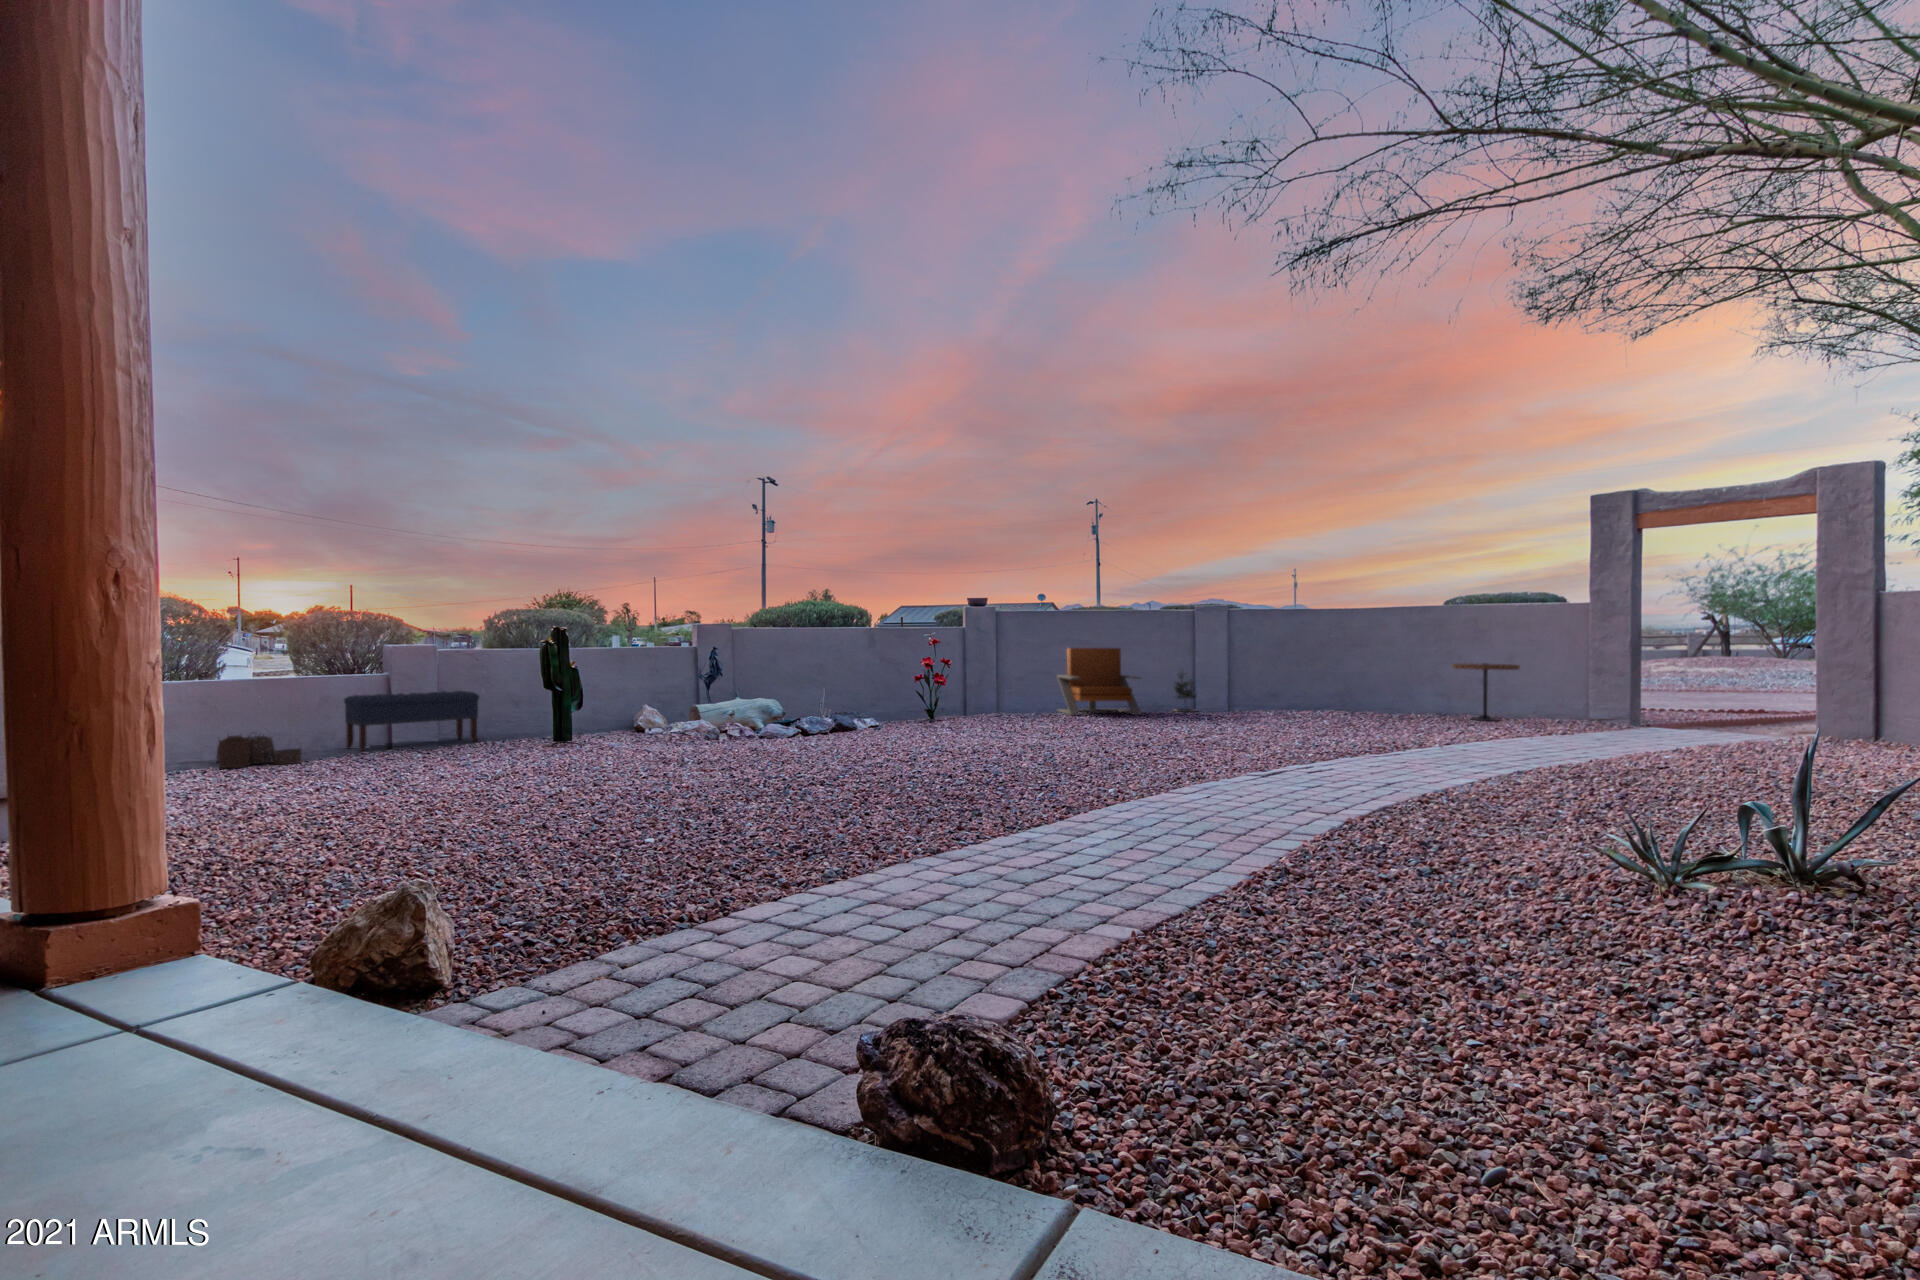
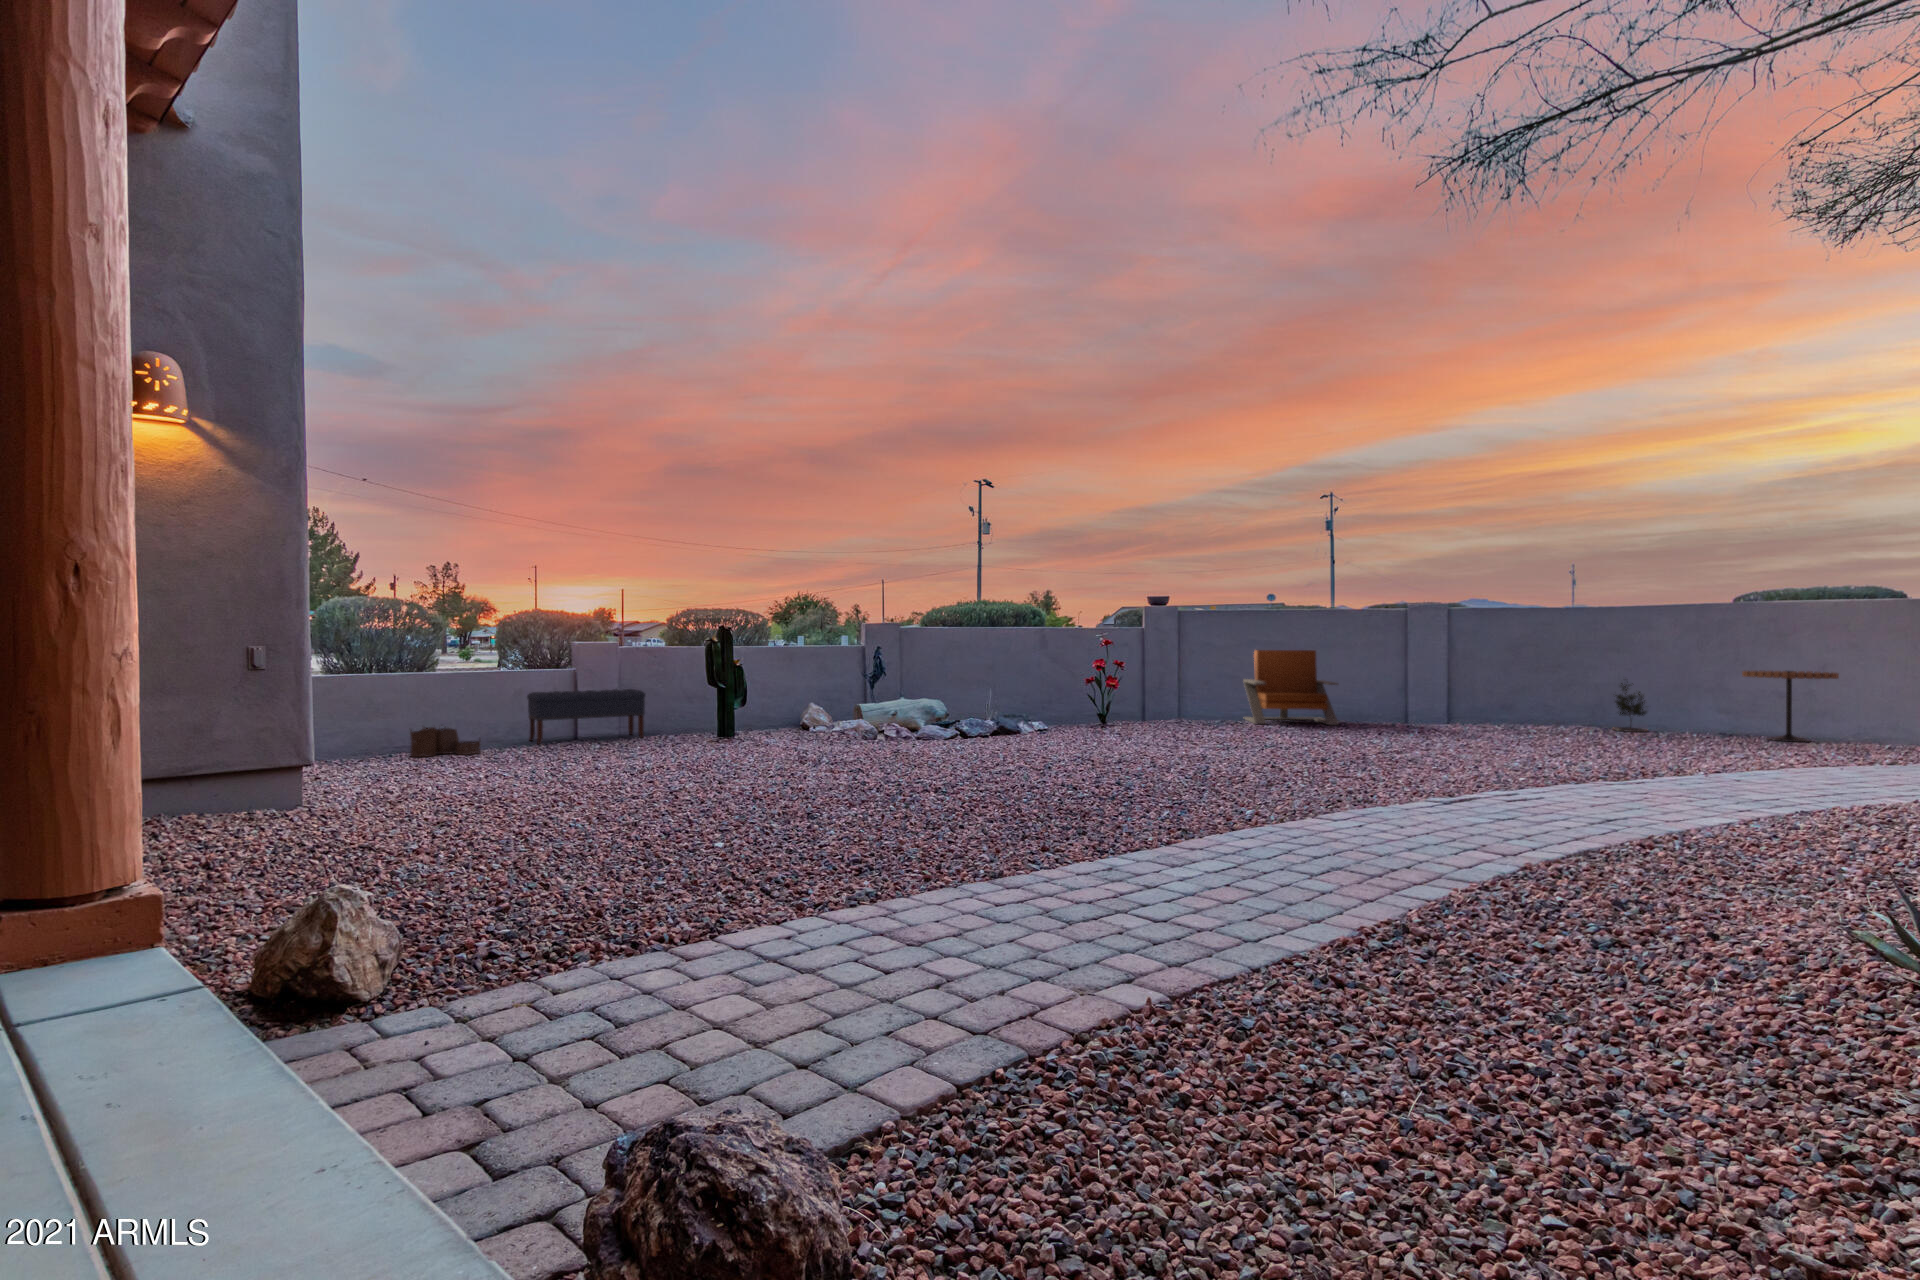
potted tree: present [1173,672,1196,712] -> present [1613,683,1647,732]

